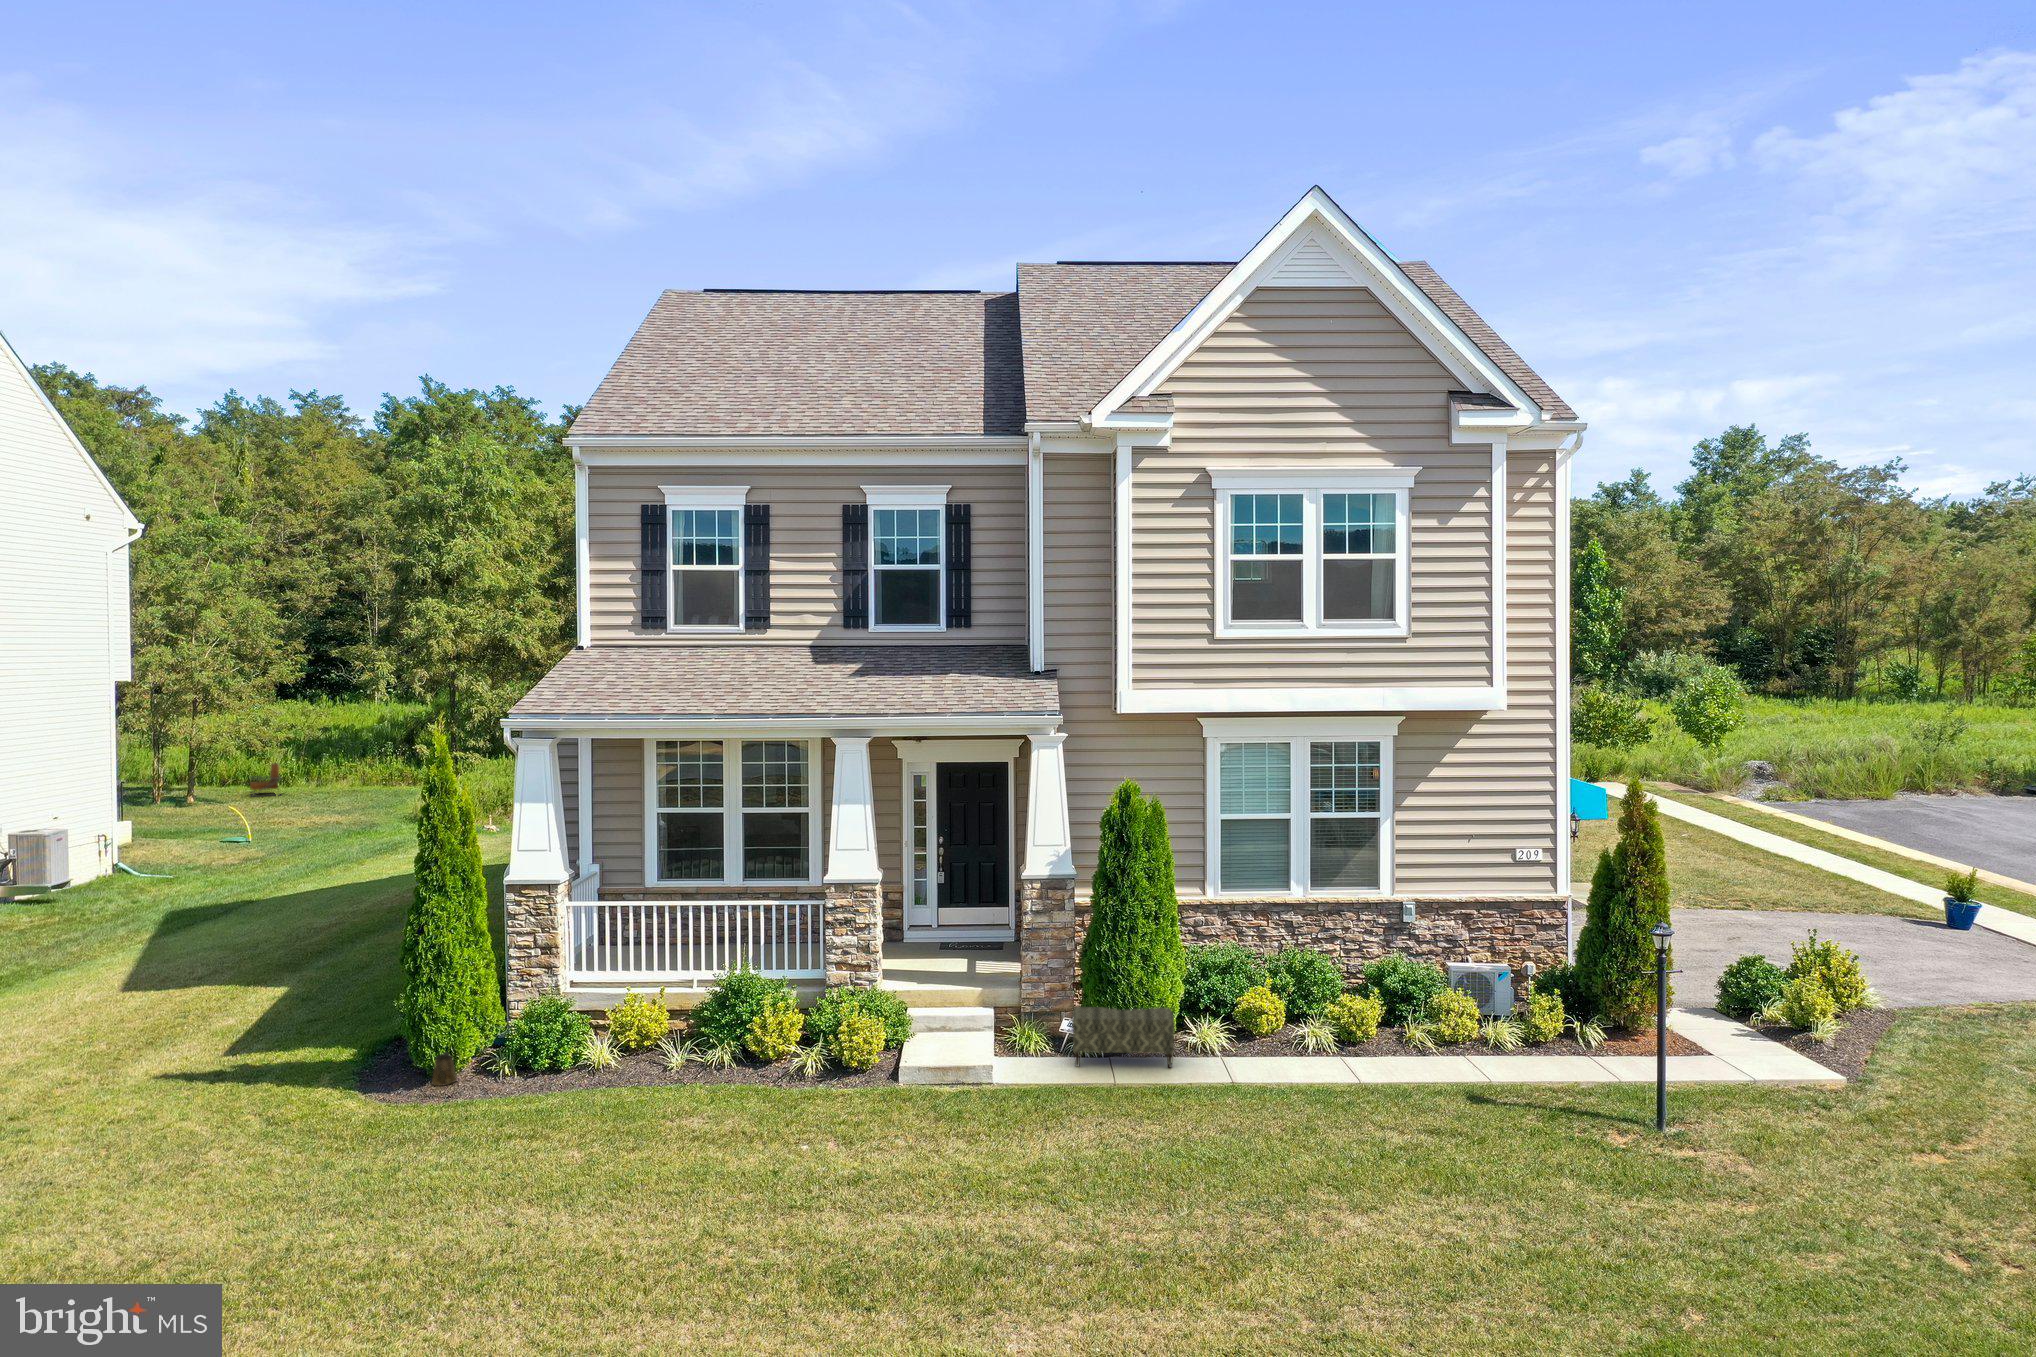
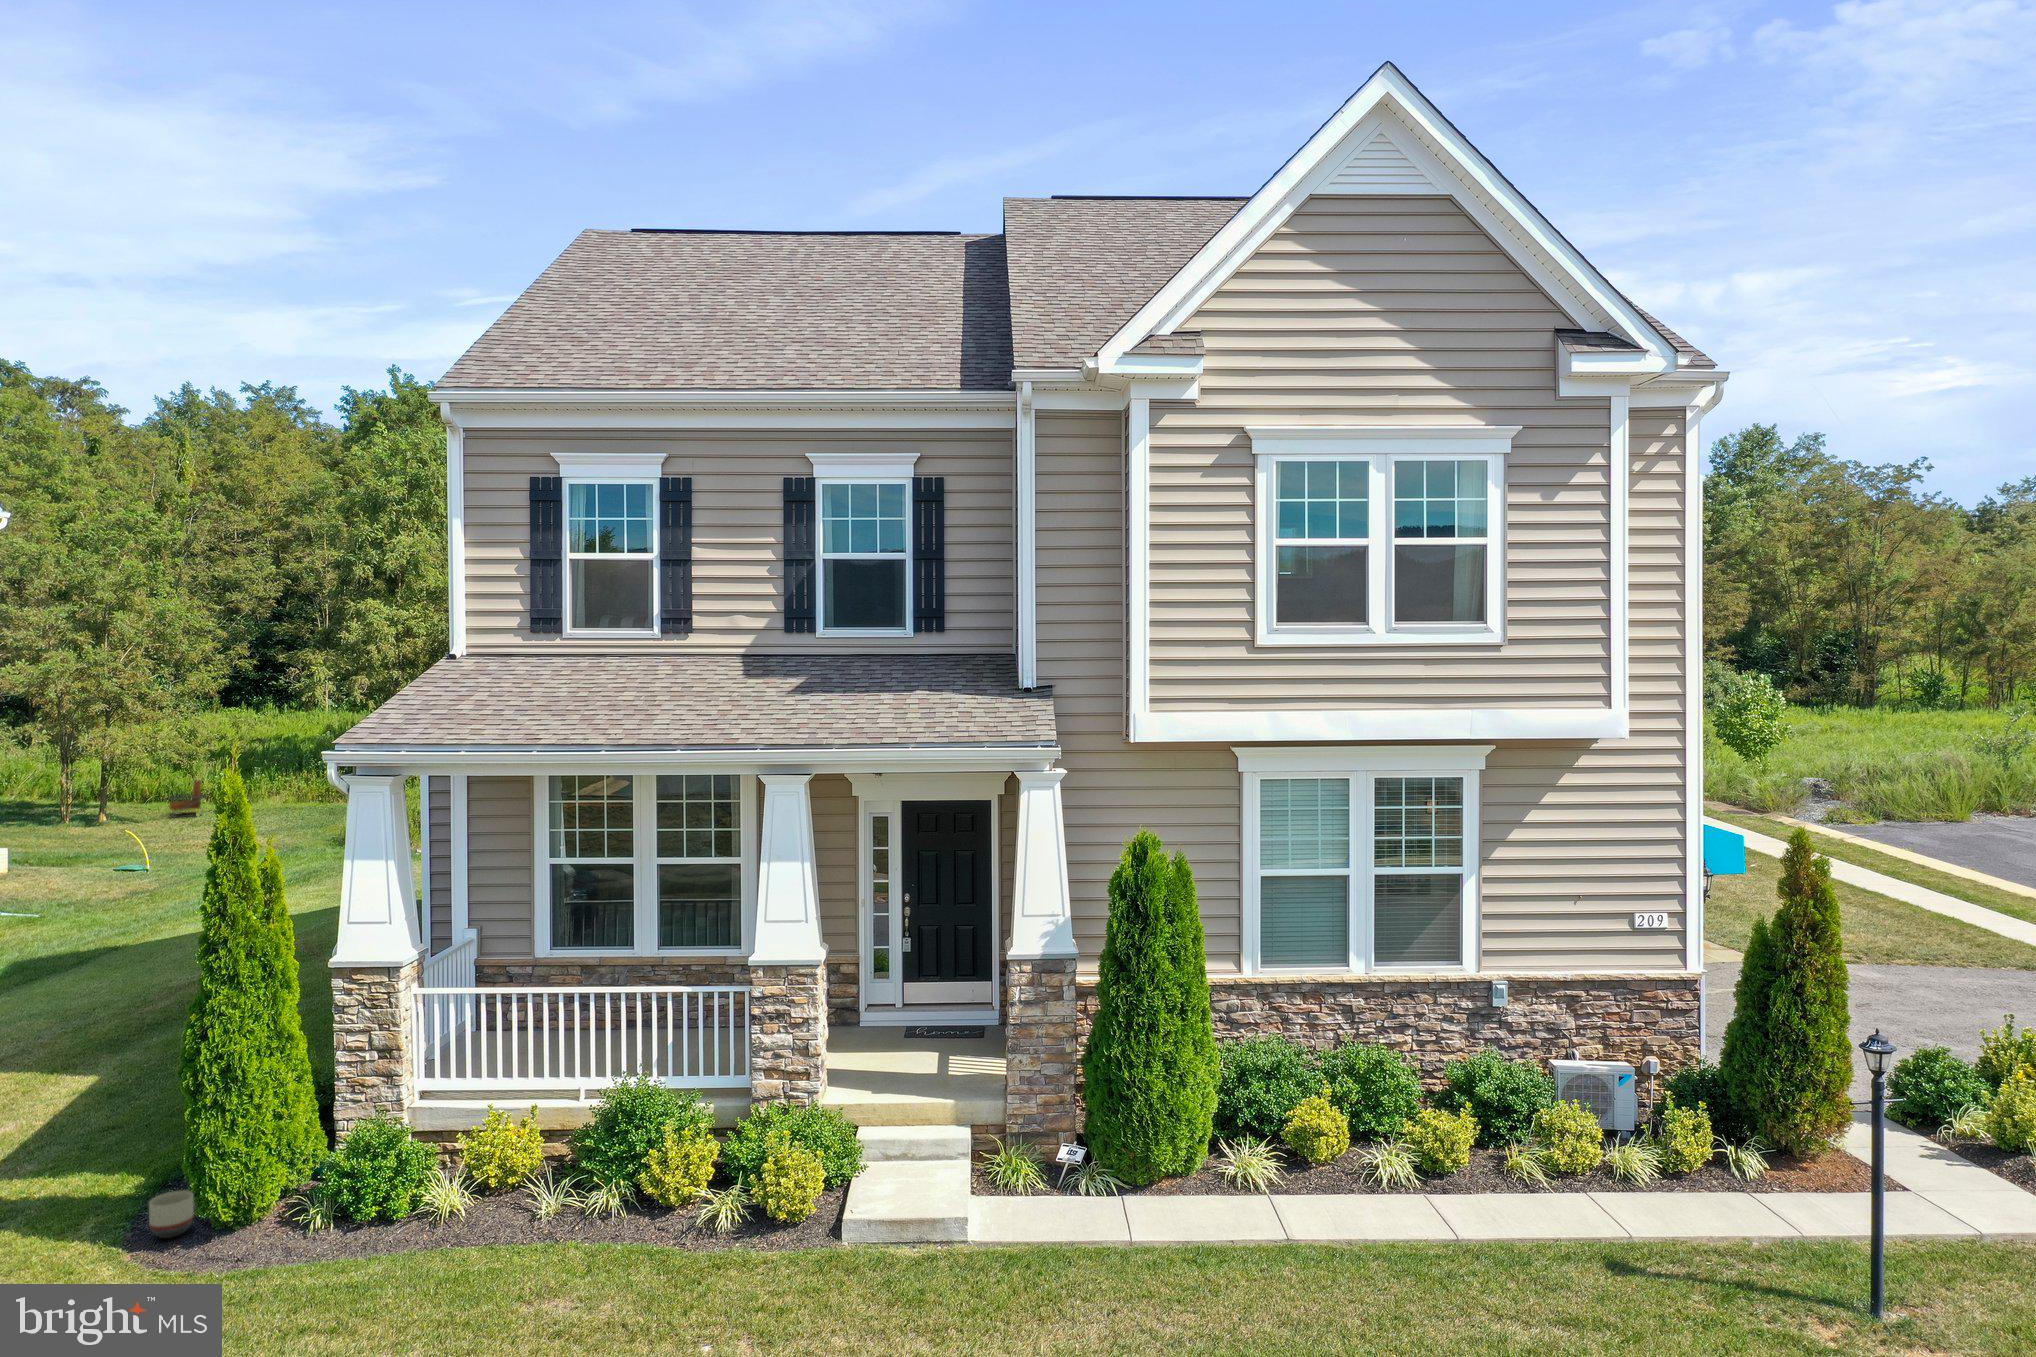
bench: present [1072,1007,1175,1068] -> none [1071,1130,1206,1217]
planter: none [384,1046,415,1080] -> present [149,1190,194,1238]
watering can: present [432,1053,457,1086] -> none [210,1199,249,1249]

